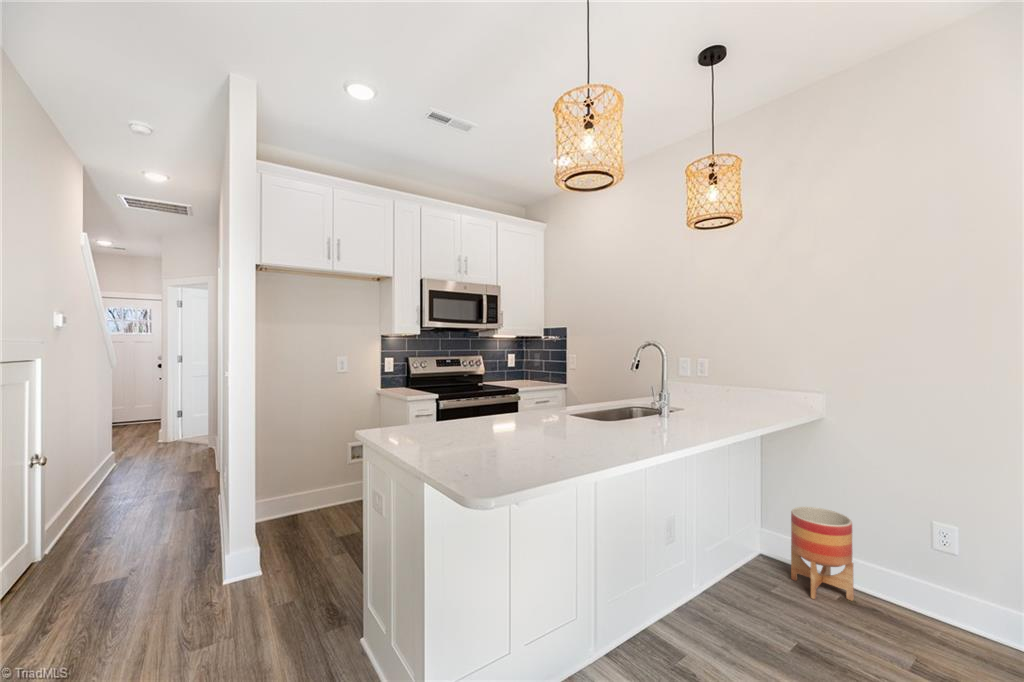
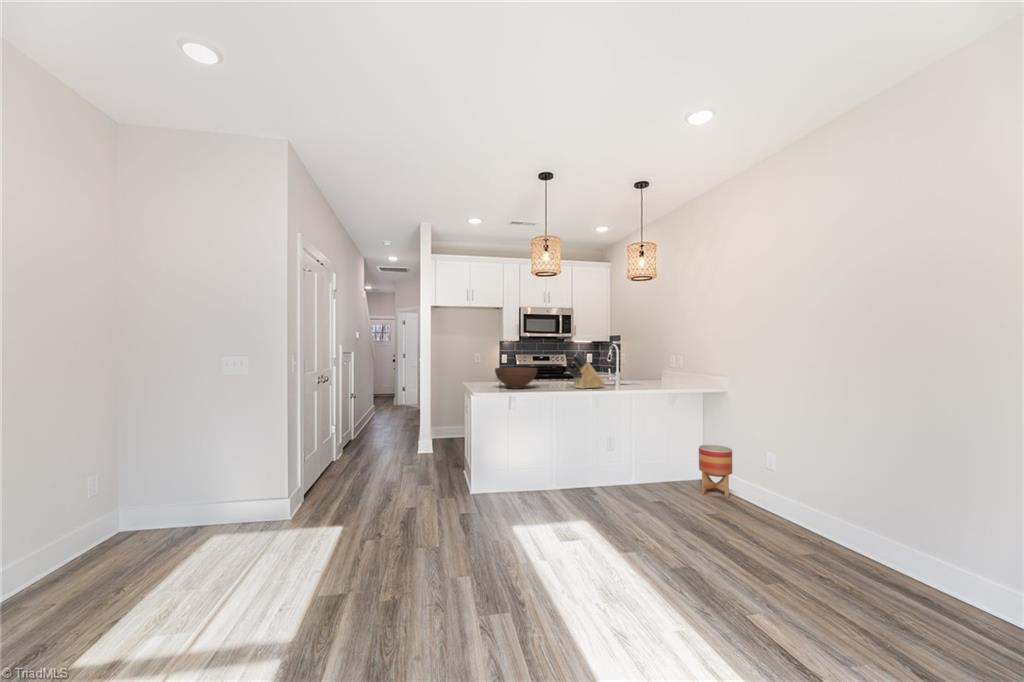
knife block: none [633,358,684,440] -> present [566,352,605,389]
fruit bowl: none [480,397,586,455] -> present [495,367,537,389]

